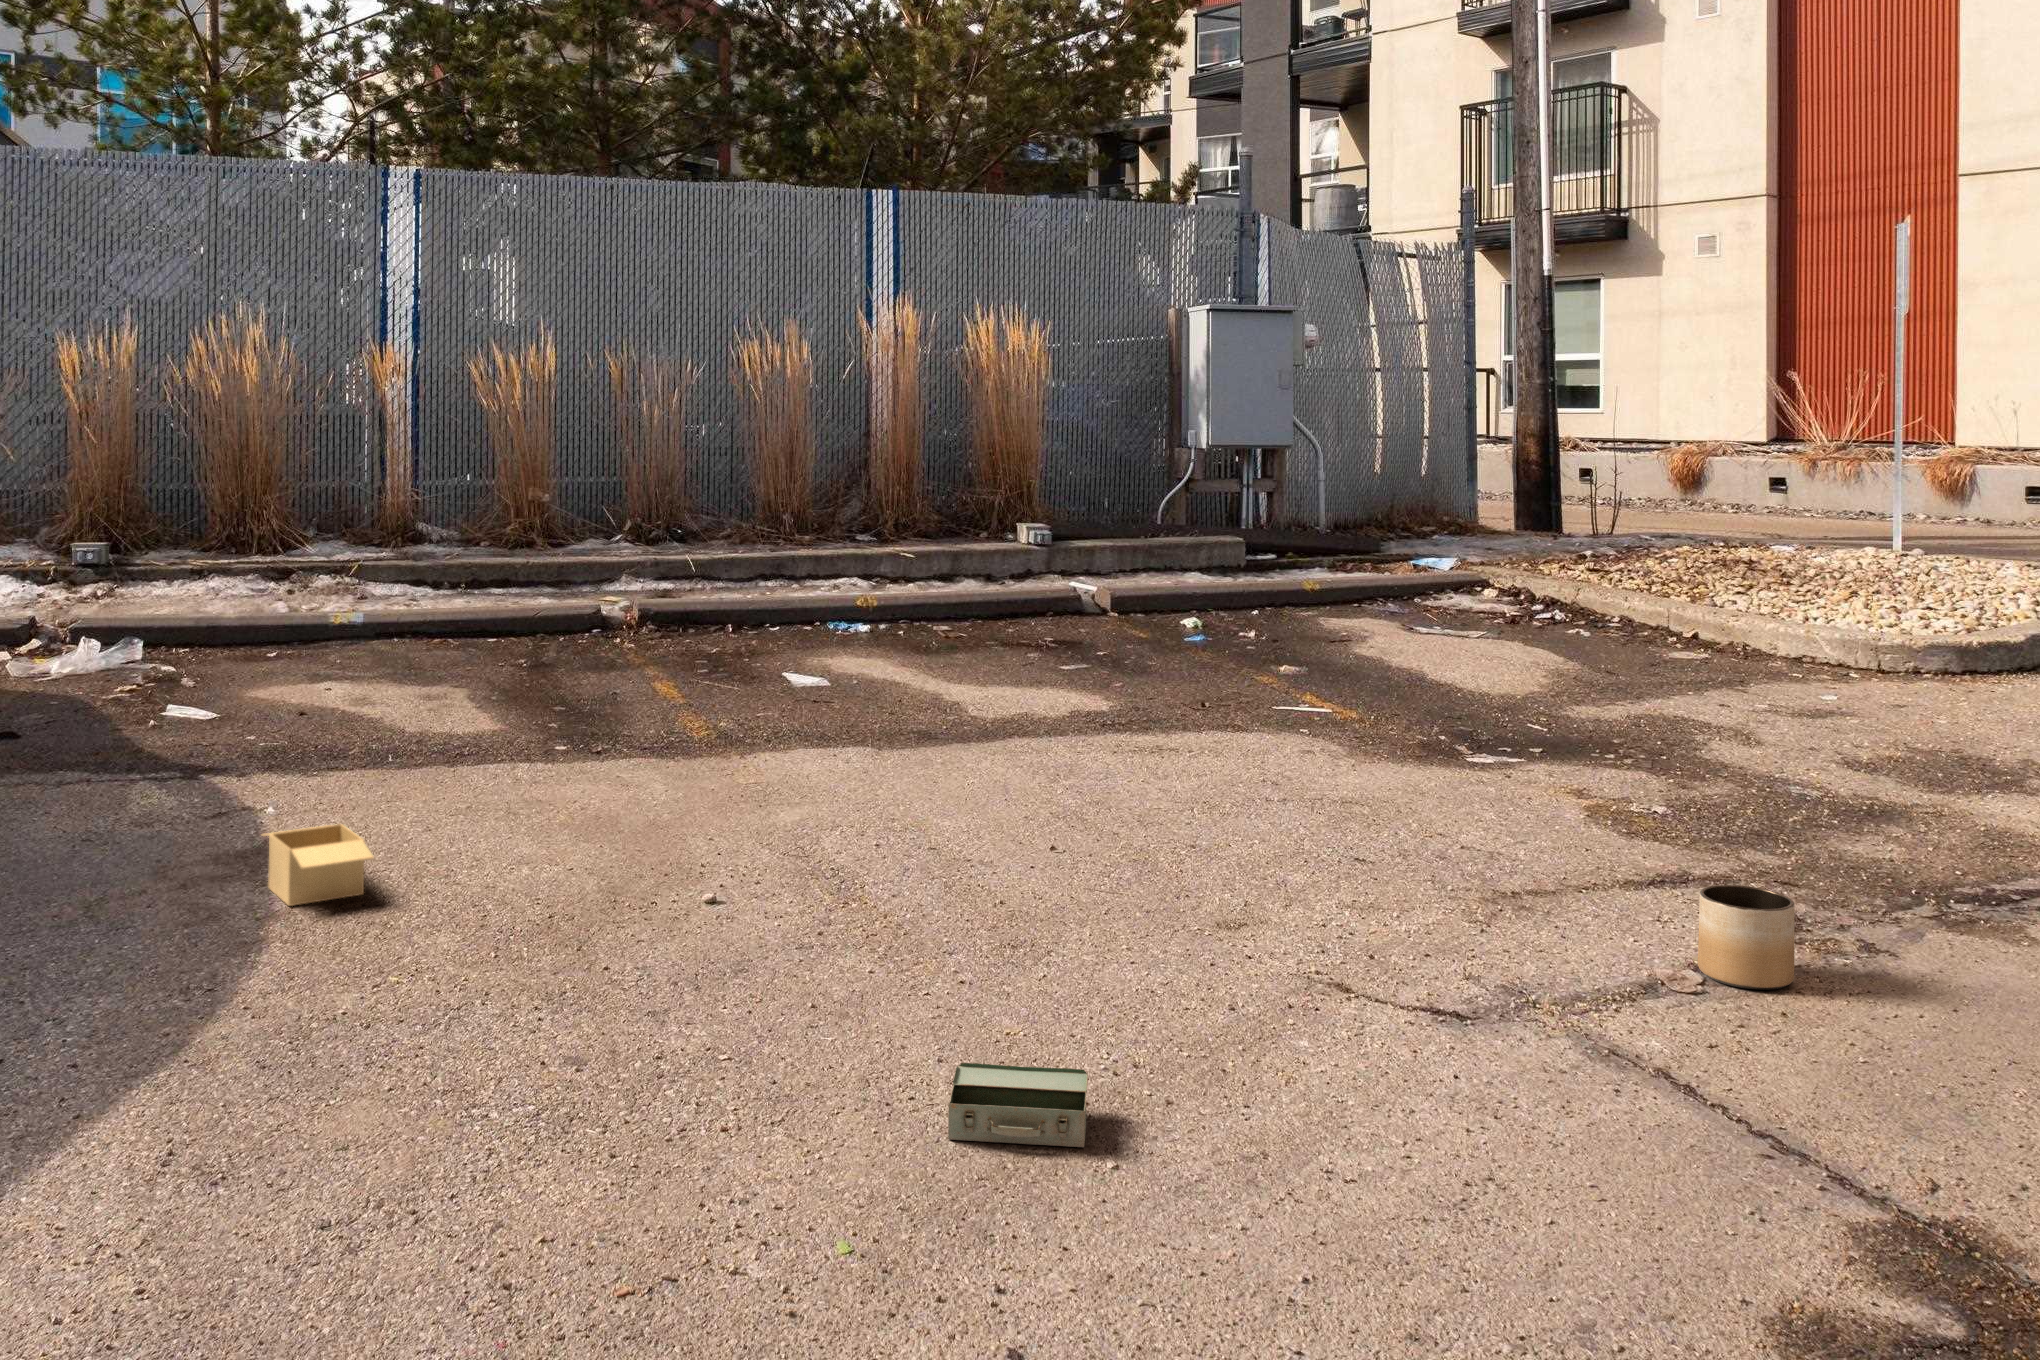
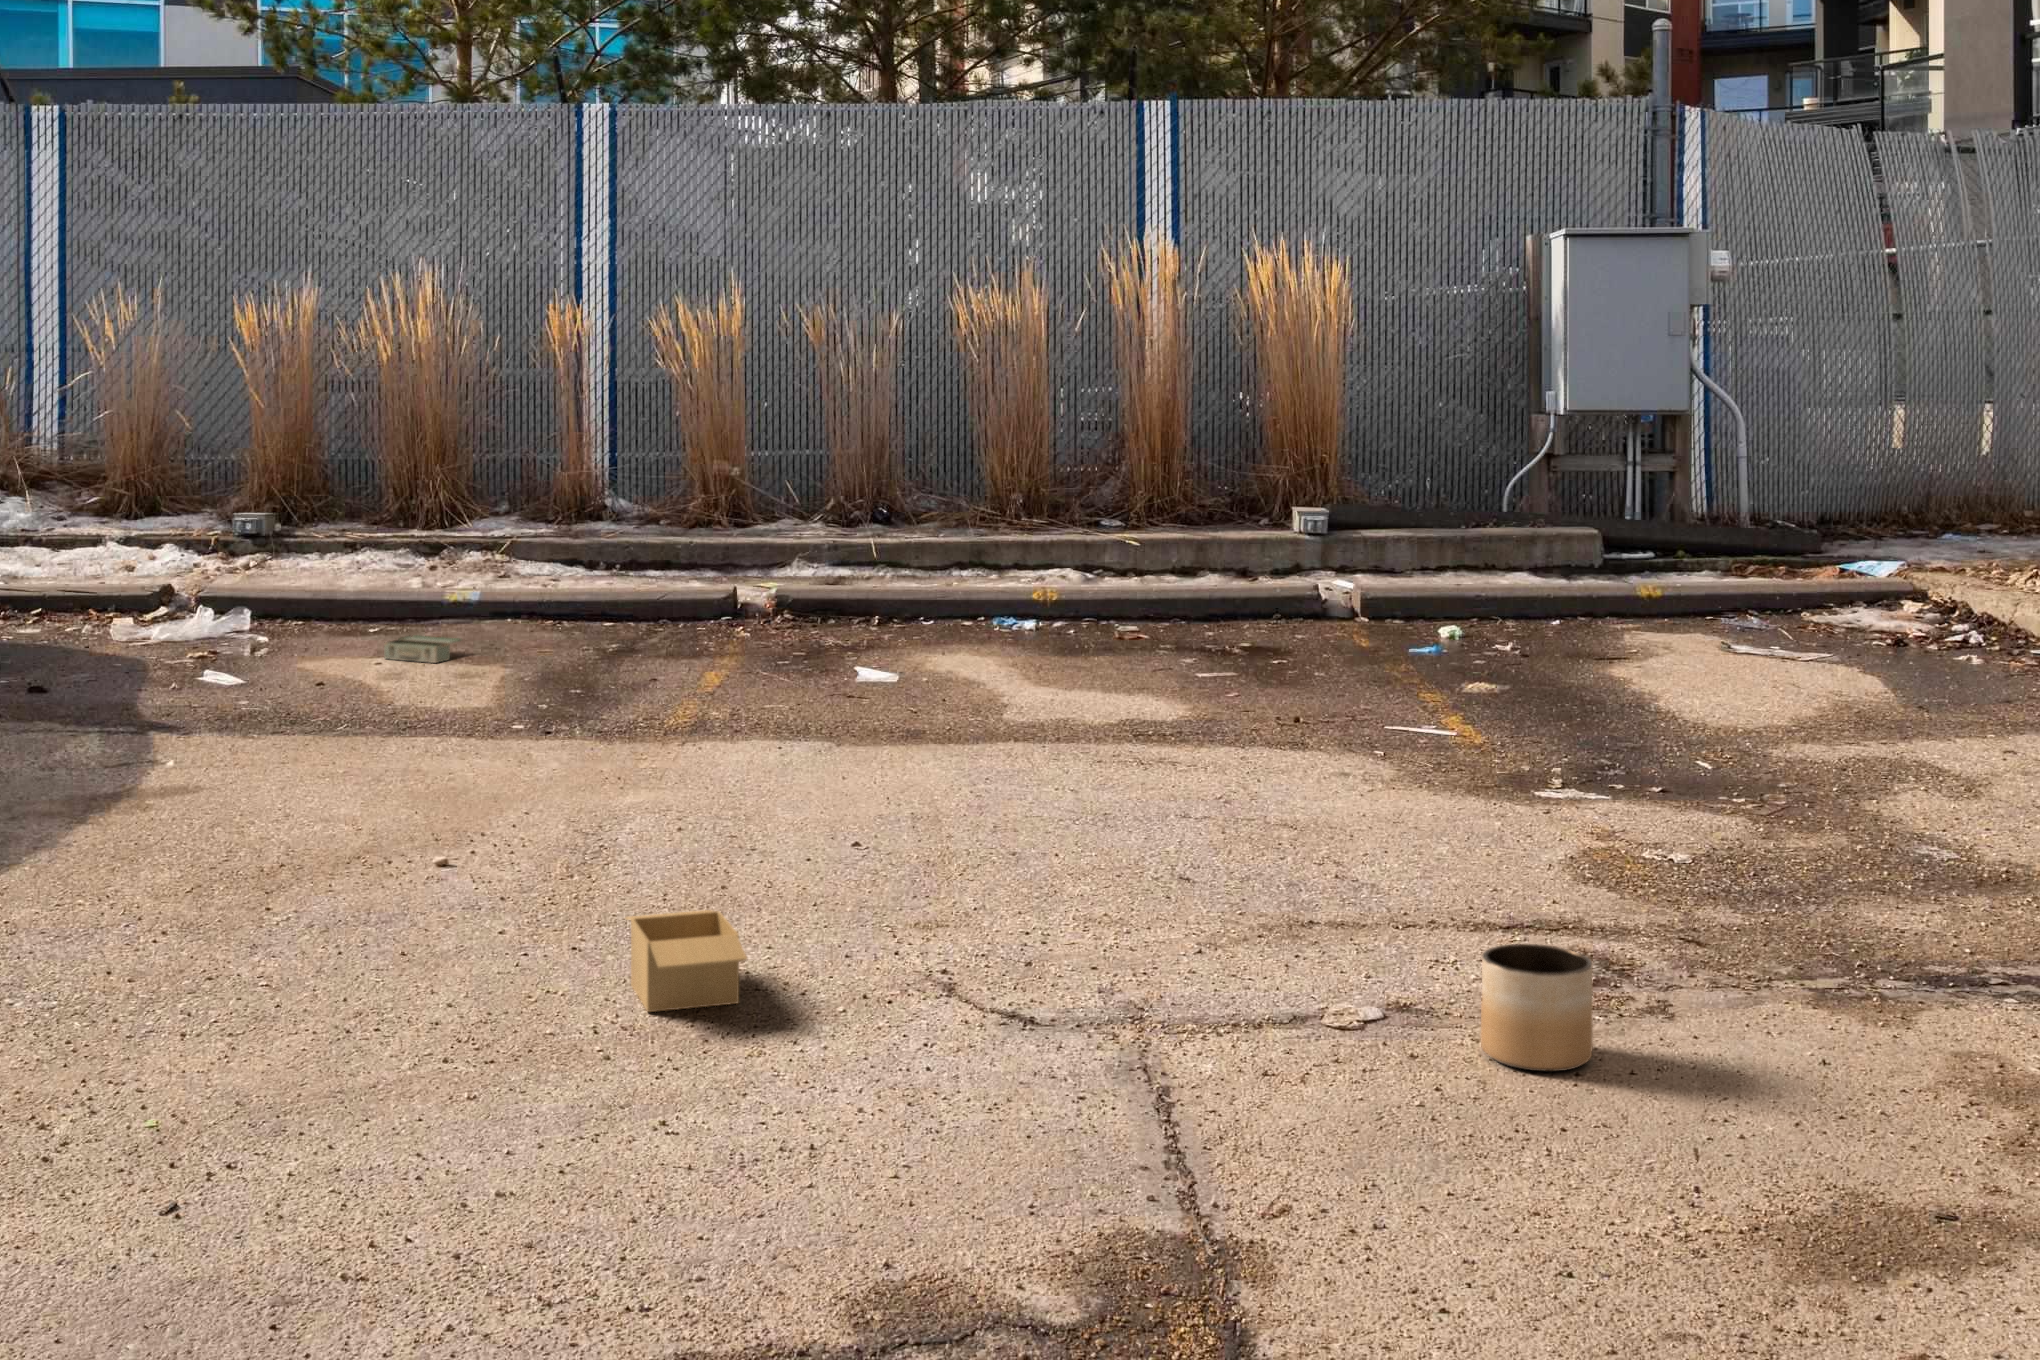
cardboard box: present [263,824,374,906] -> present [626,910,747,1012]
toolbox: present [948,1063,1088,1147] -> present [384,635,461,663]

